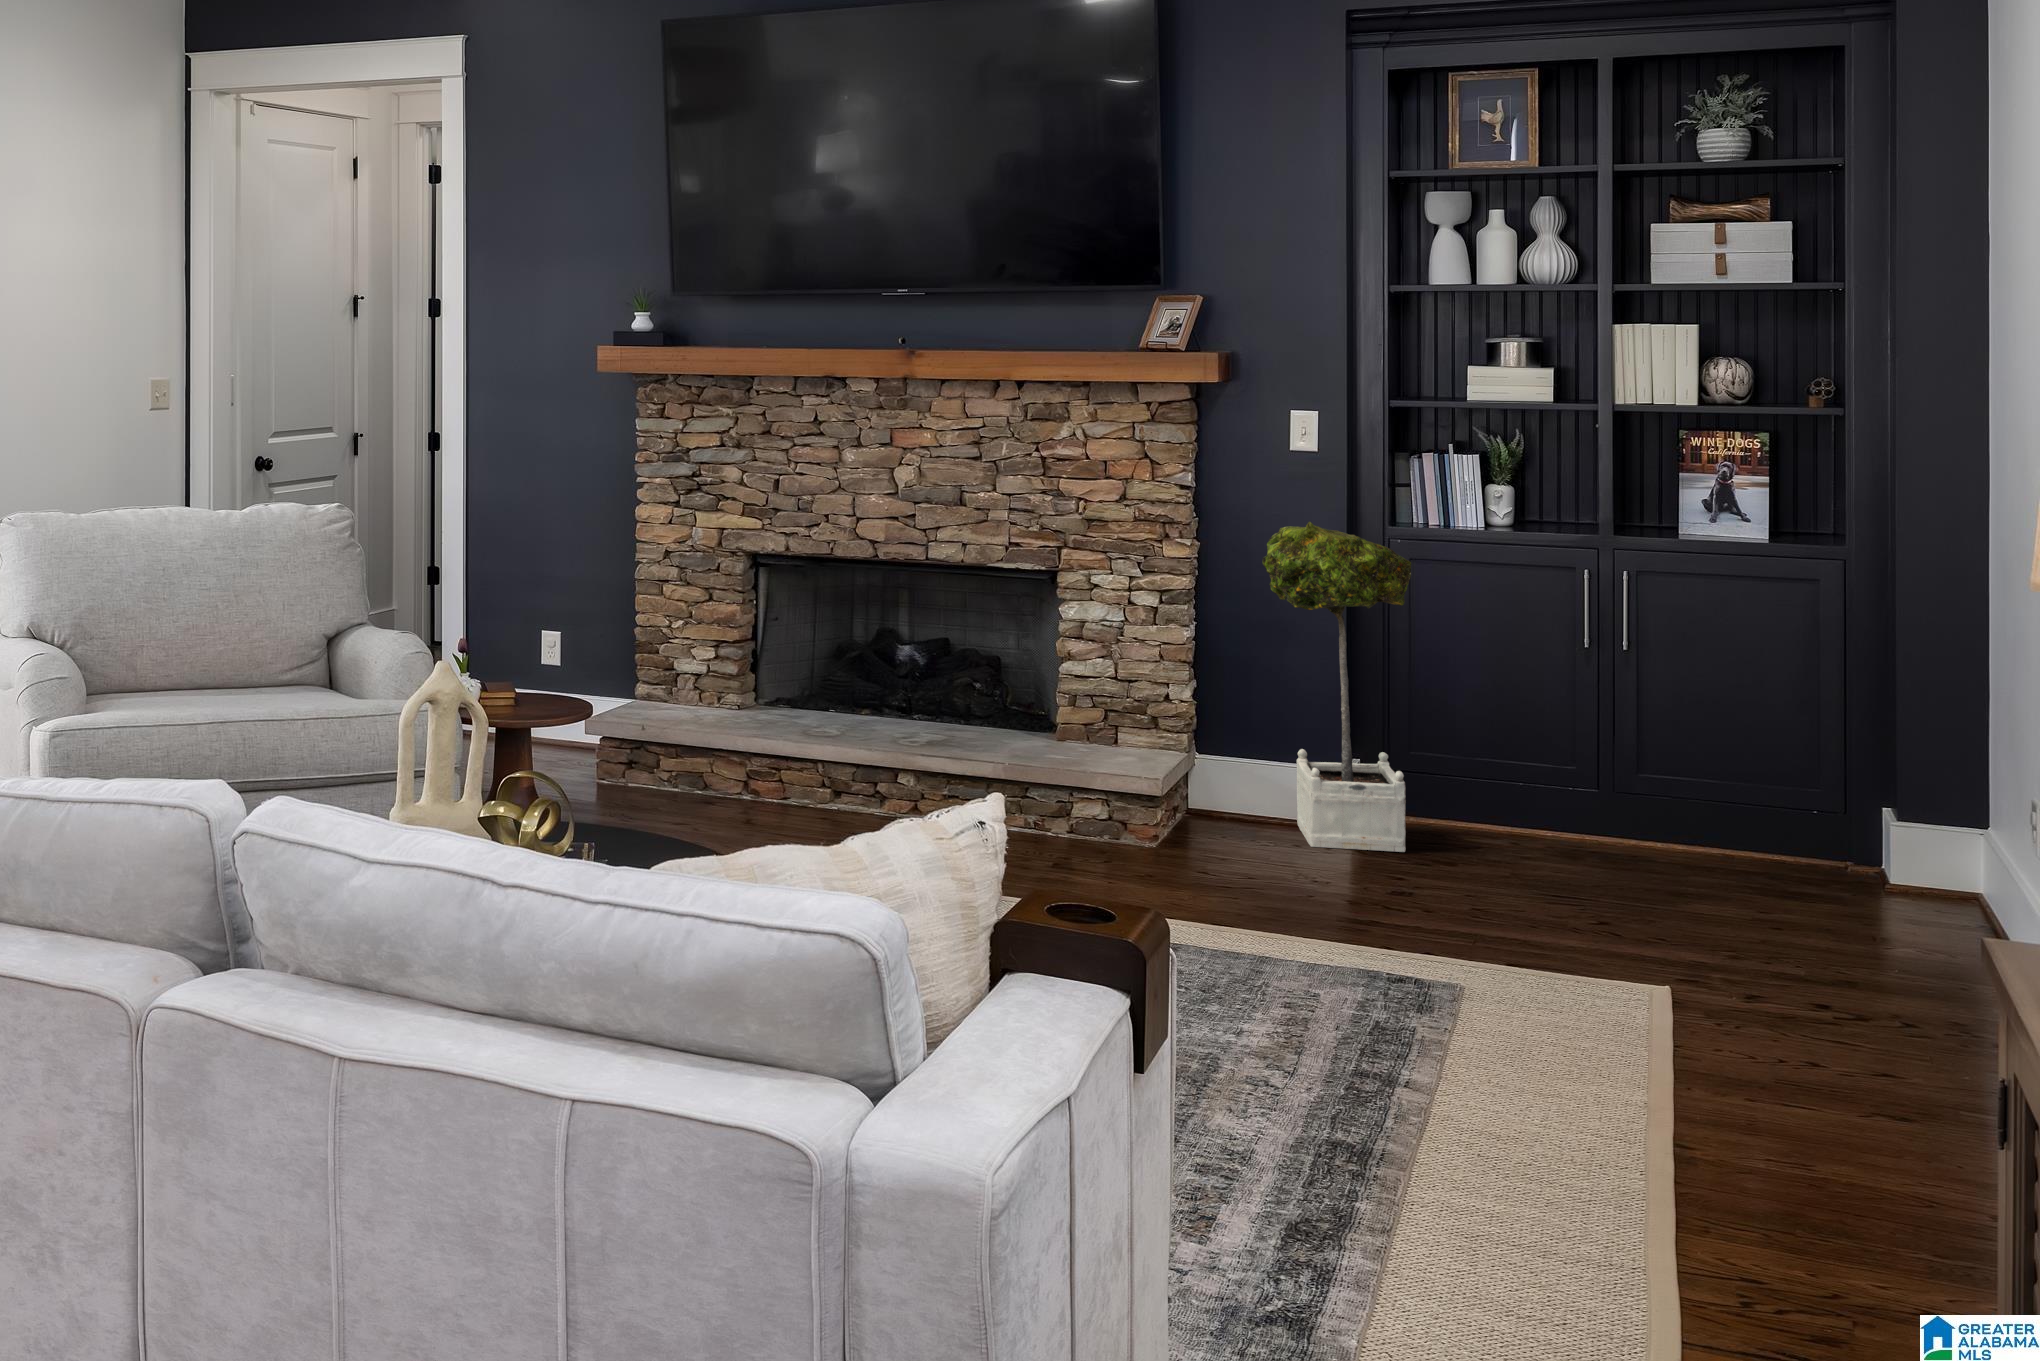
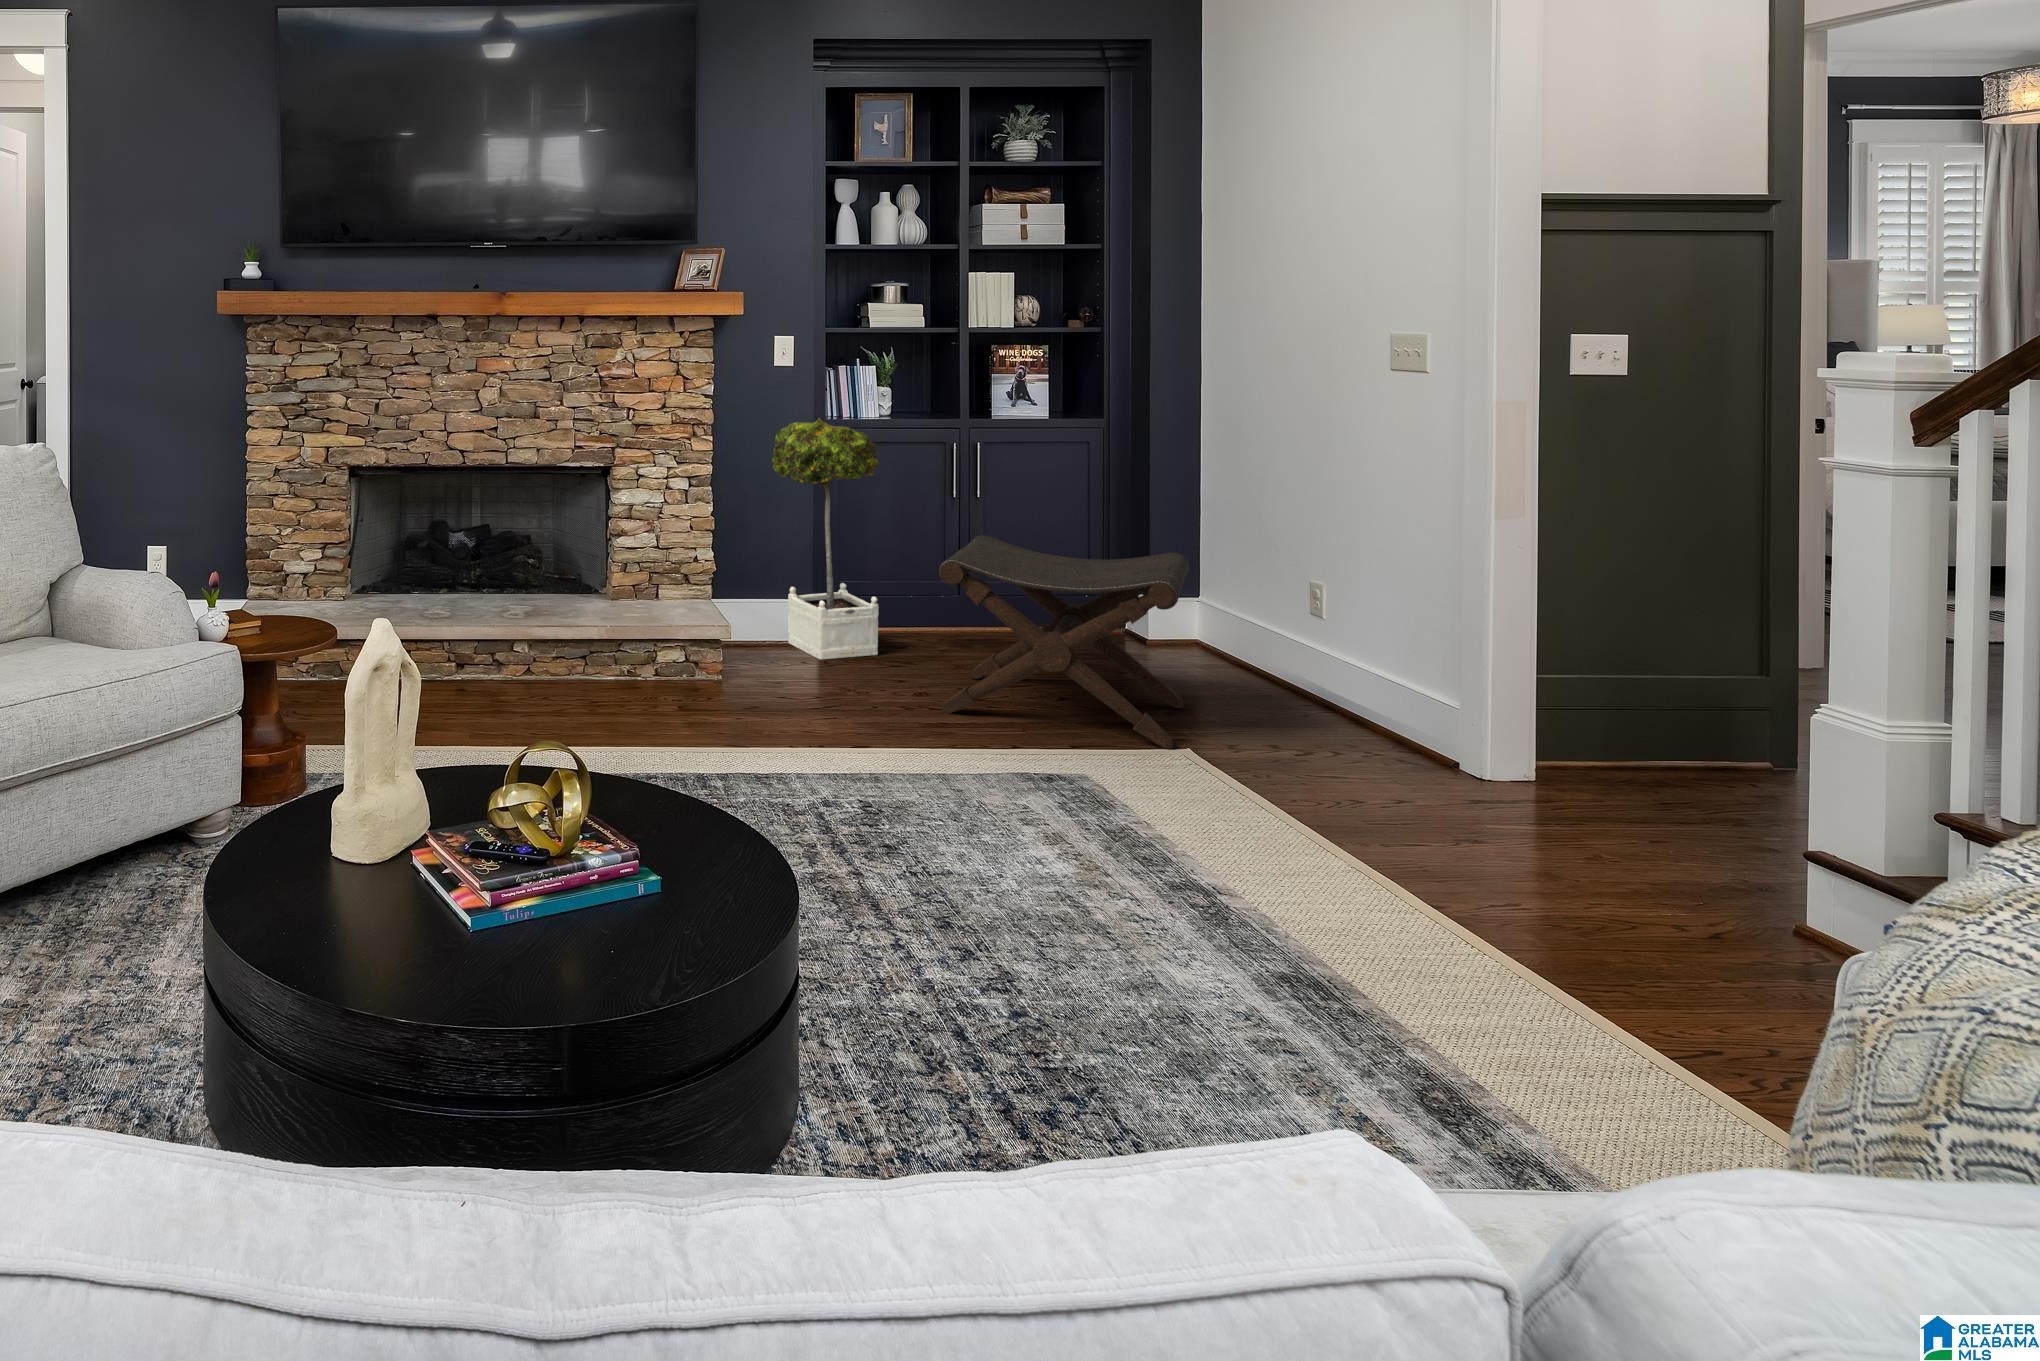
footstool: none [1374,696,1783,999] -> present [939,535,1189,749]

